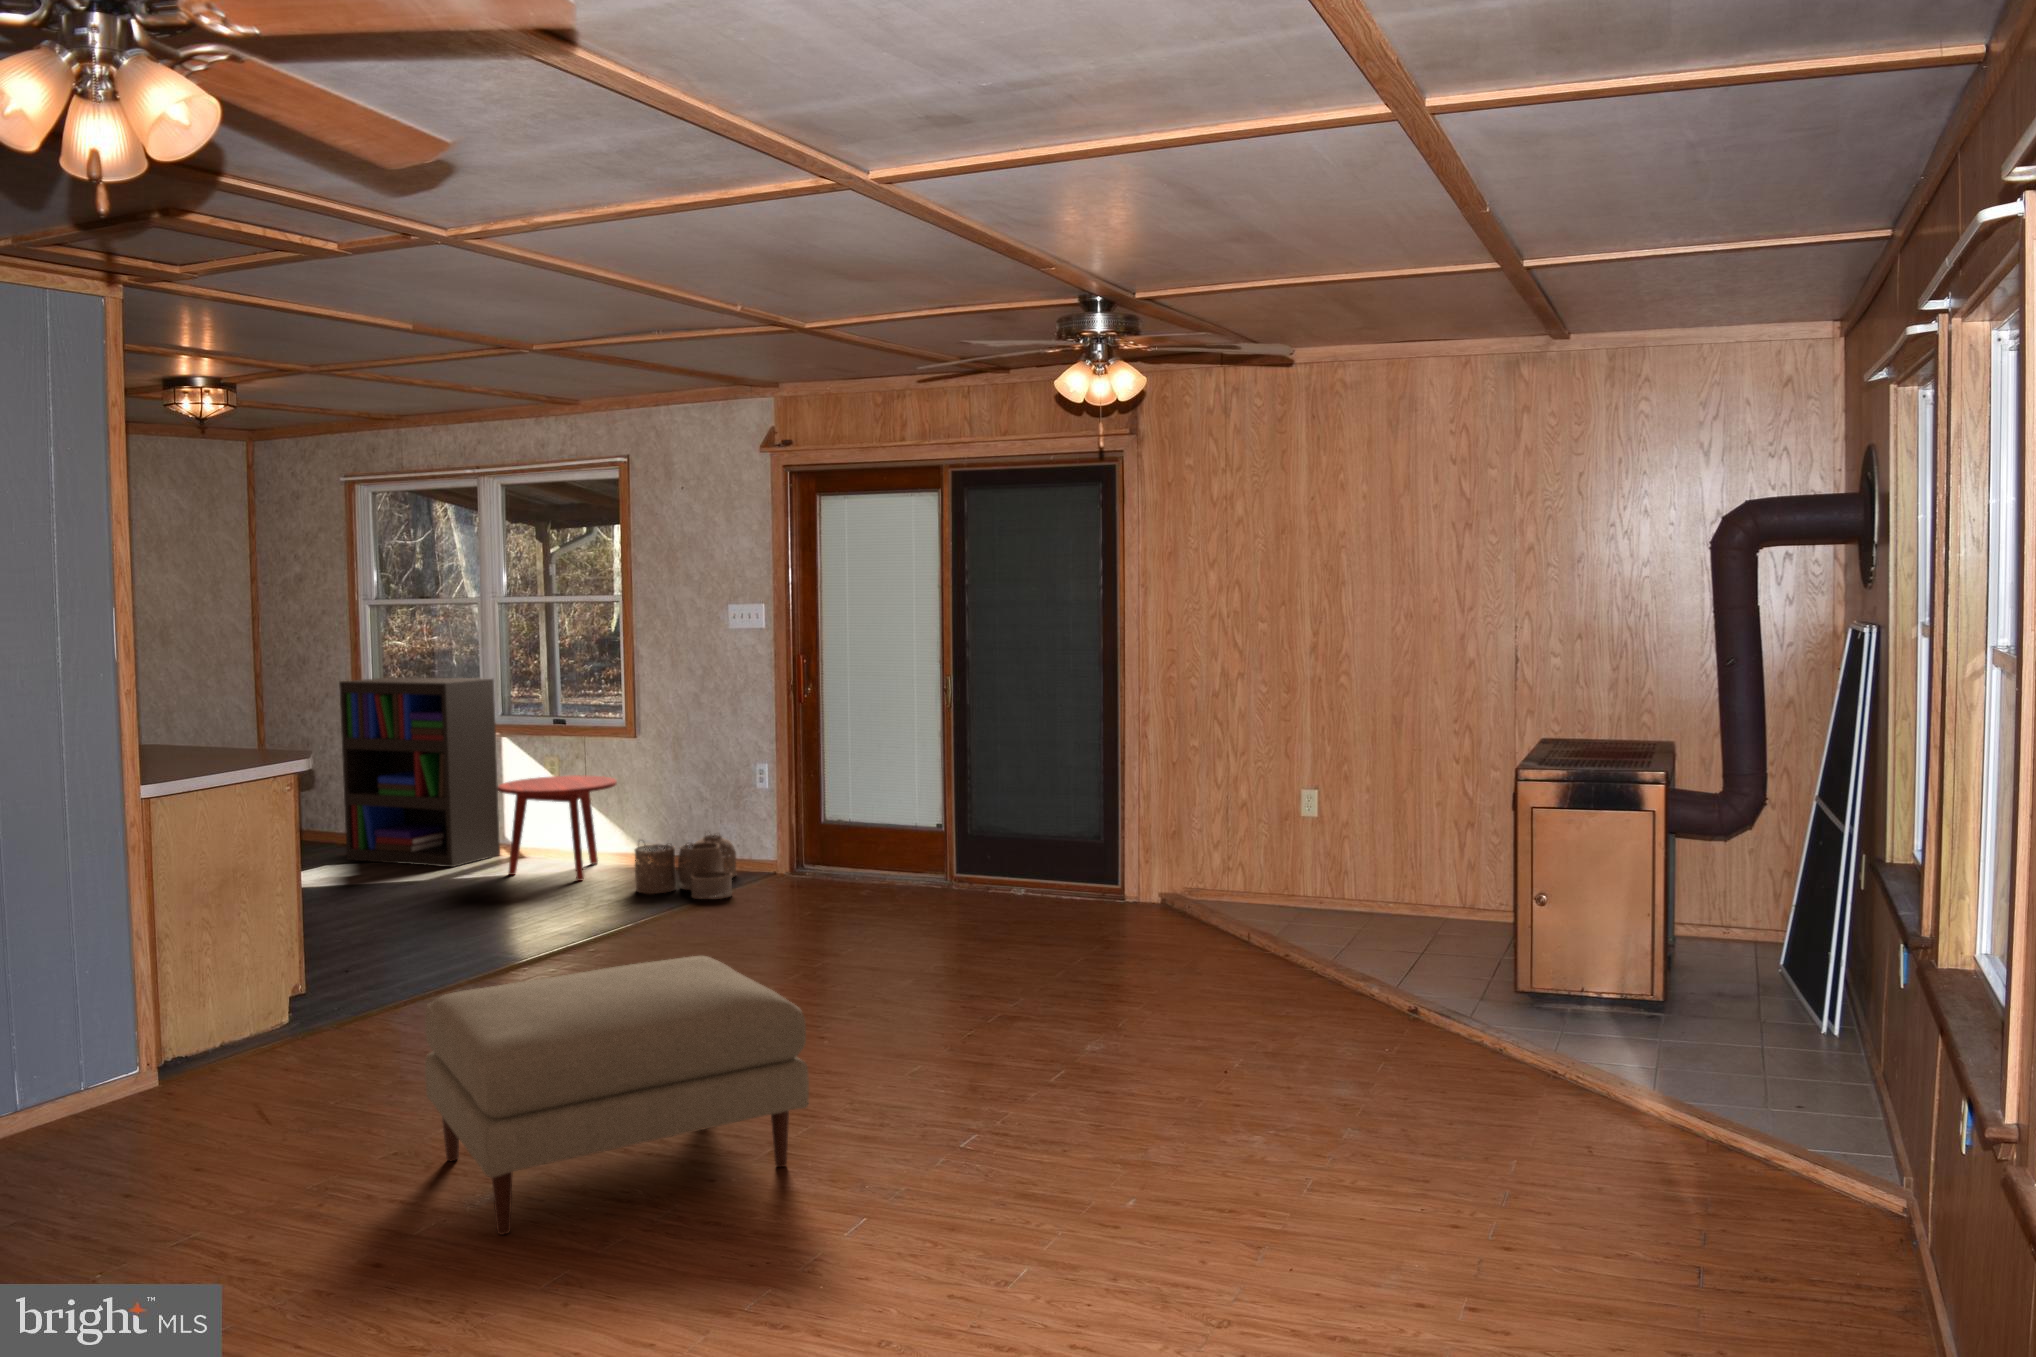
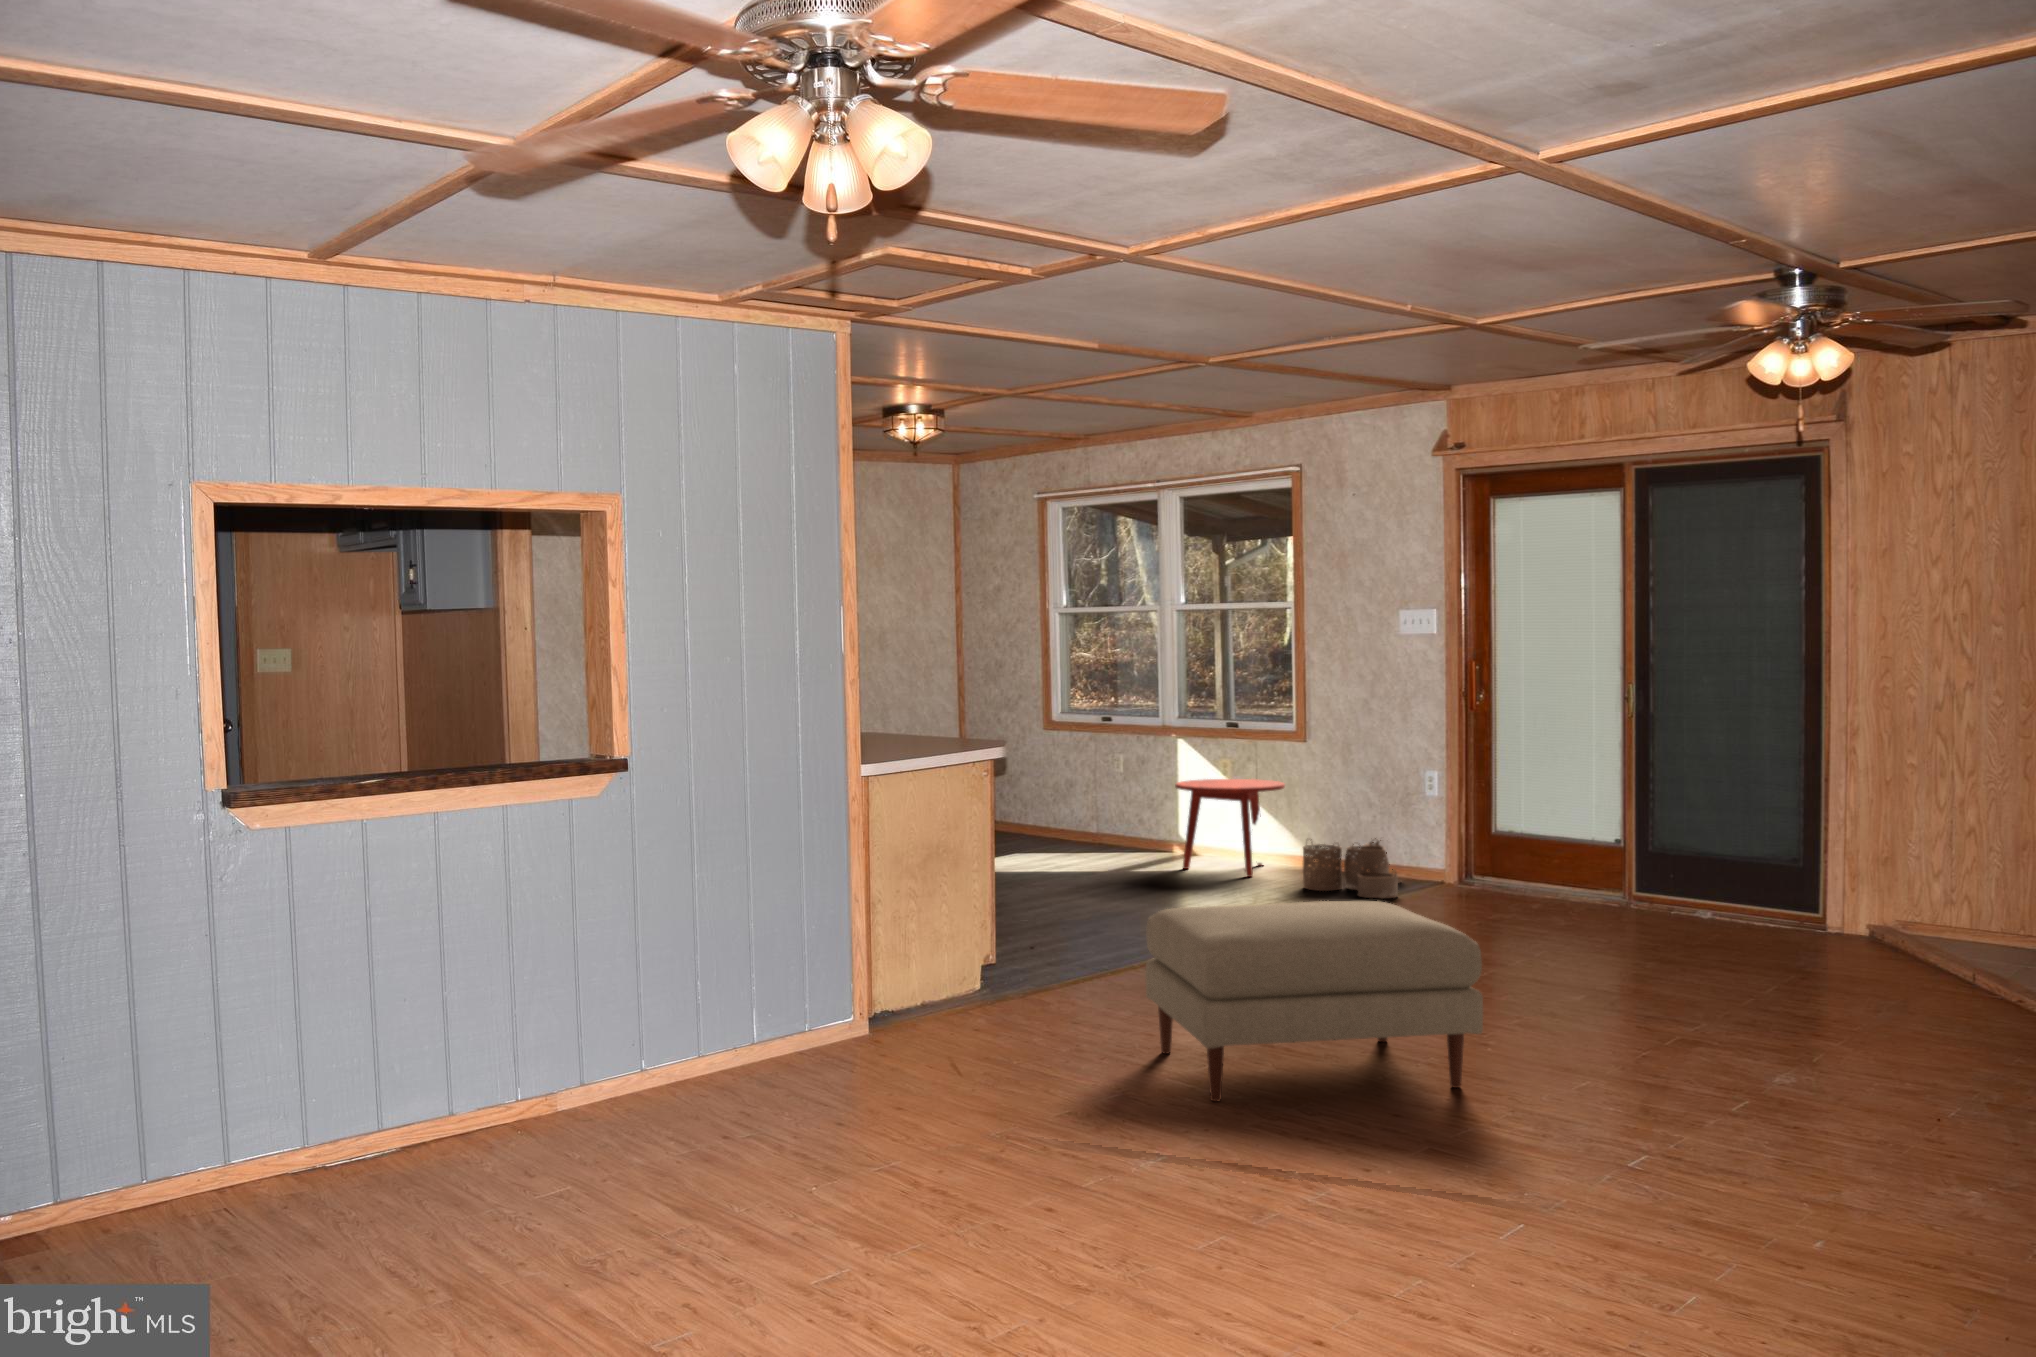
bookshelf: present [339,677,500,867] -> none [1037,684,1173,861]

